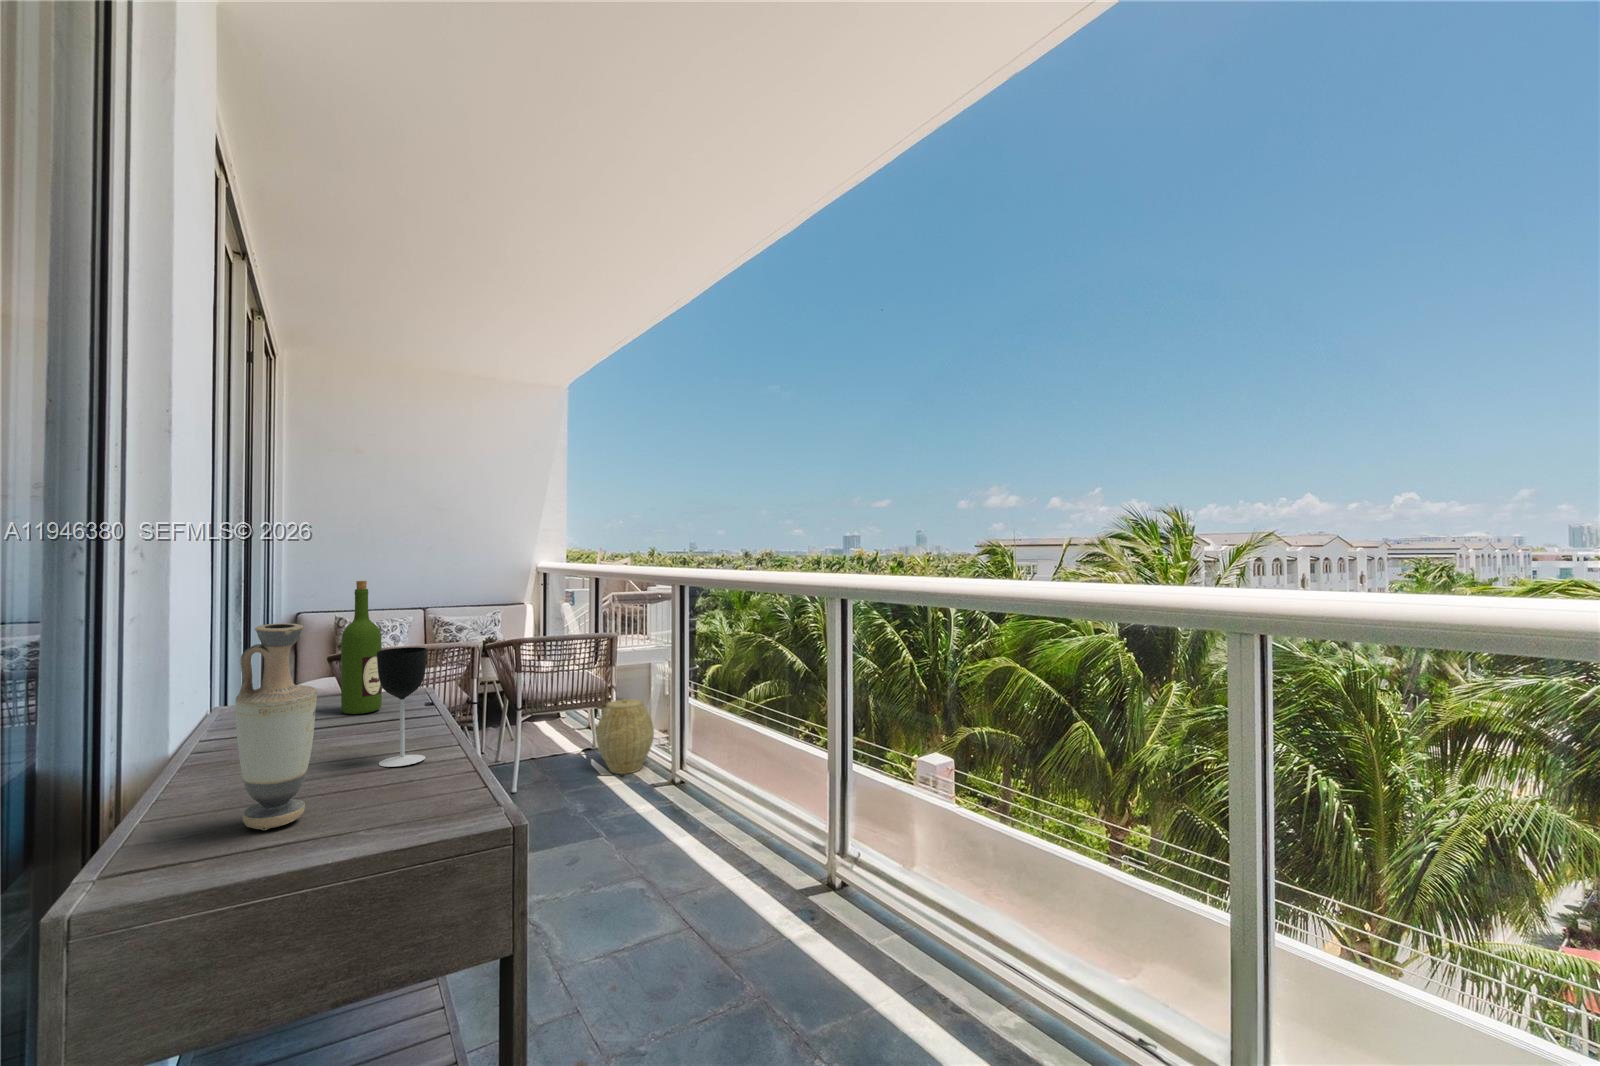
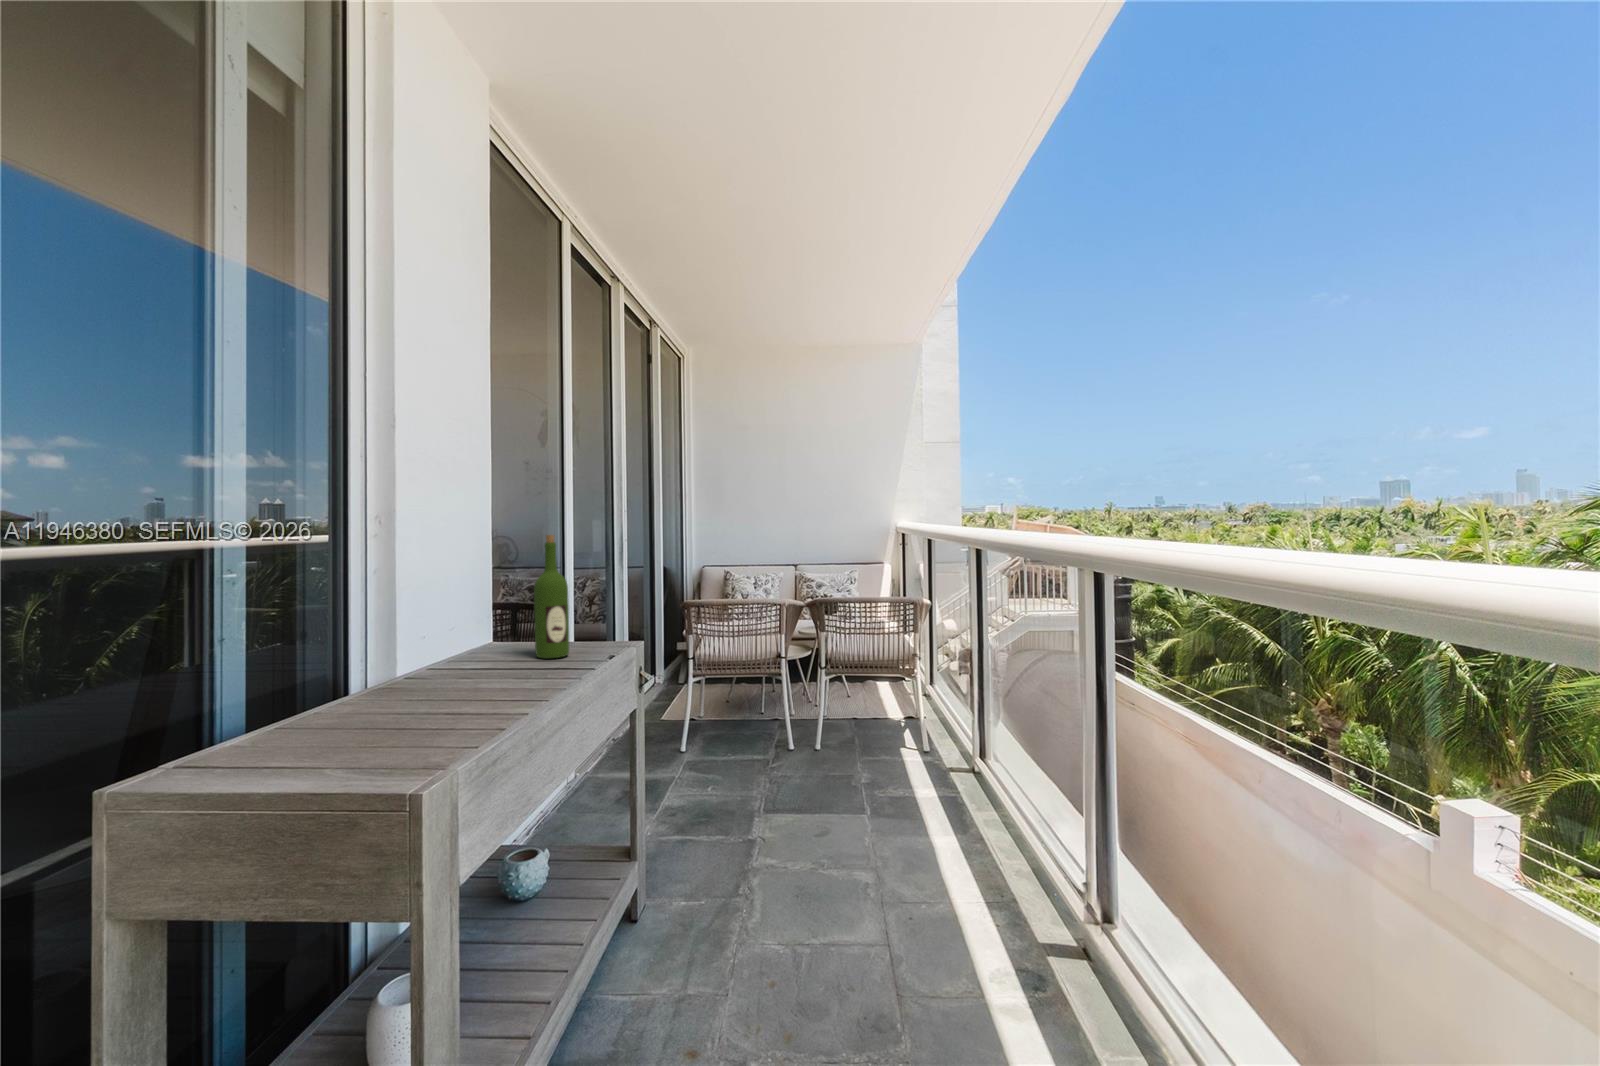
vase: present [235,623,317,830] -> none [263,569,338,759]
wine glass: present [377,647,426,767] -> none [465,600,514,716]
woven basket: present [596,699,654,774] -> none [898,670,960,751]

